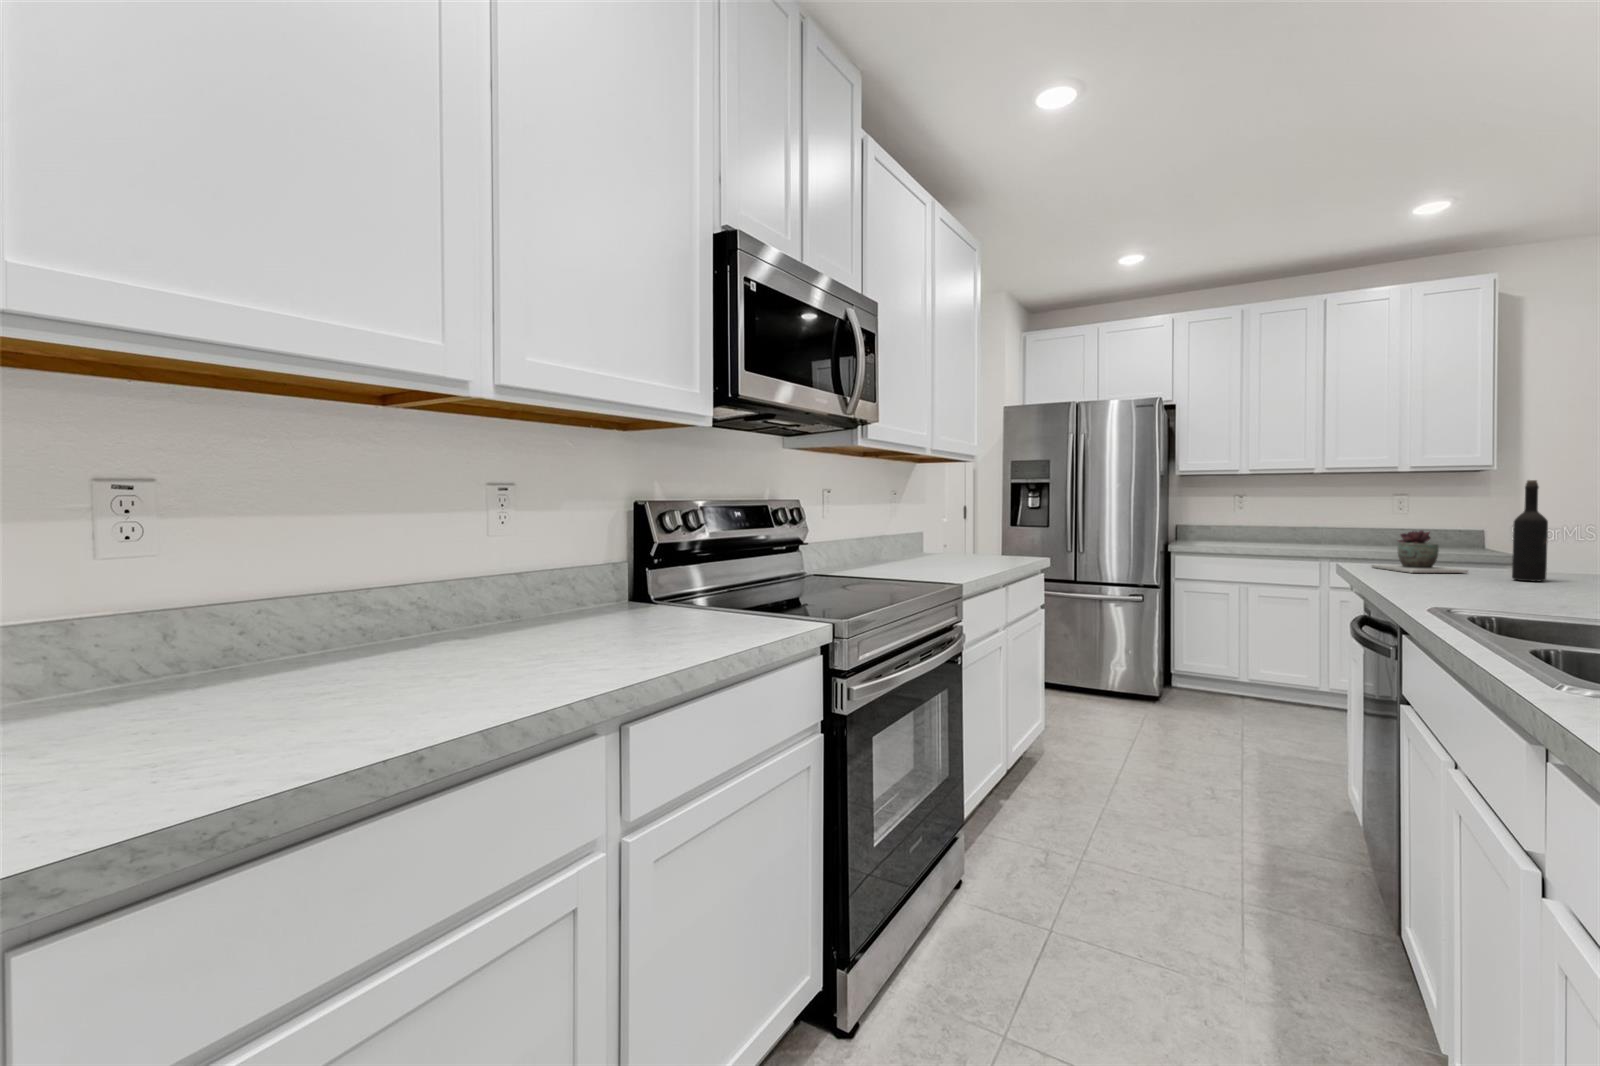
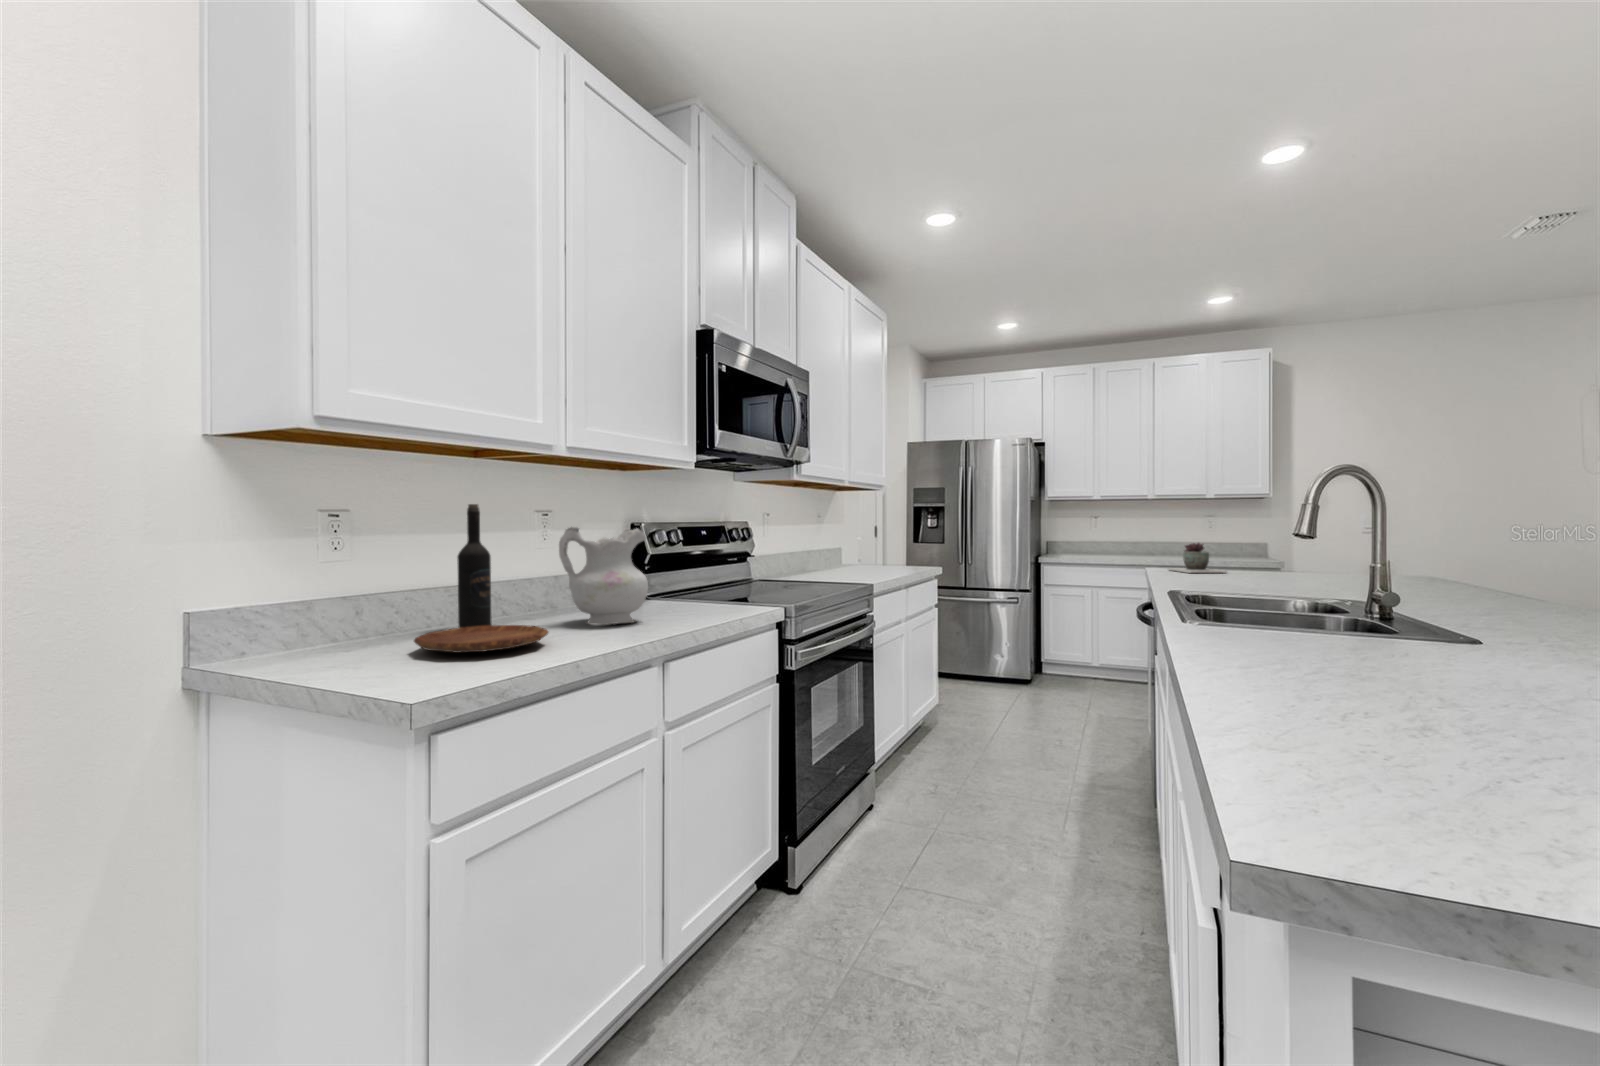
wine bottle: present [1512,480,1548,582] -> present [457,504,492,628]
ceramic pitcher: none [483,506,622,657] -> present [559,527,648,625]
tray: none [176,662,425,724] -> present [414,625,548,653]

